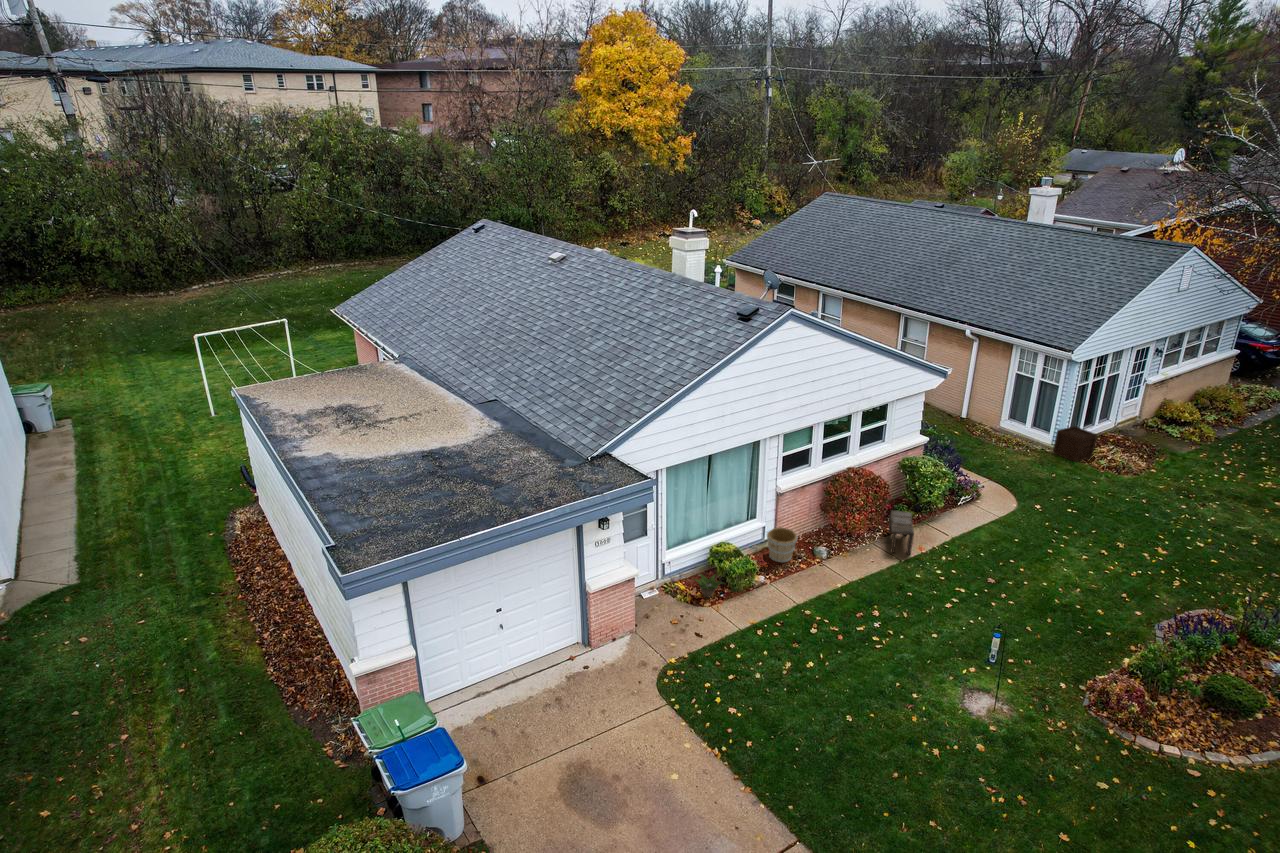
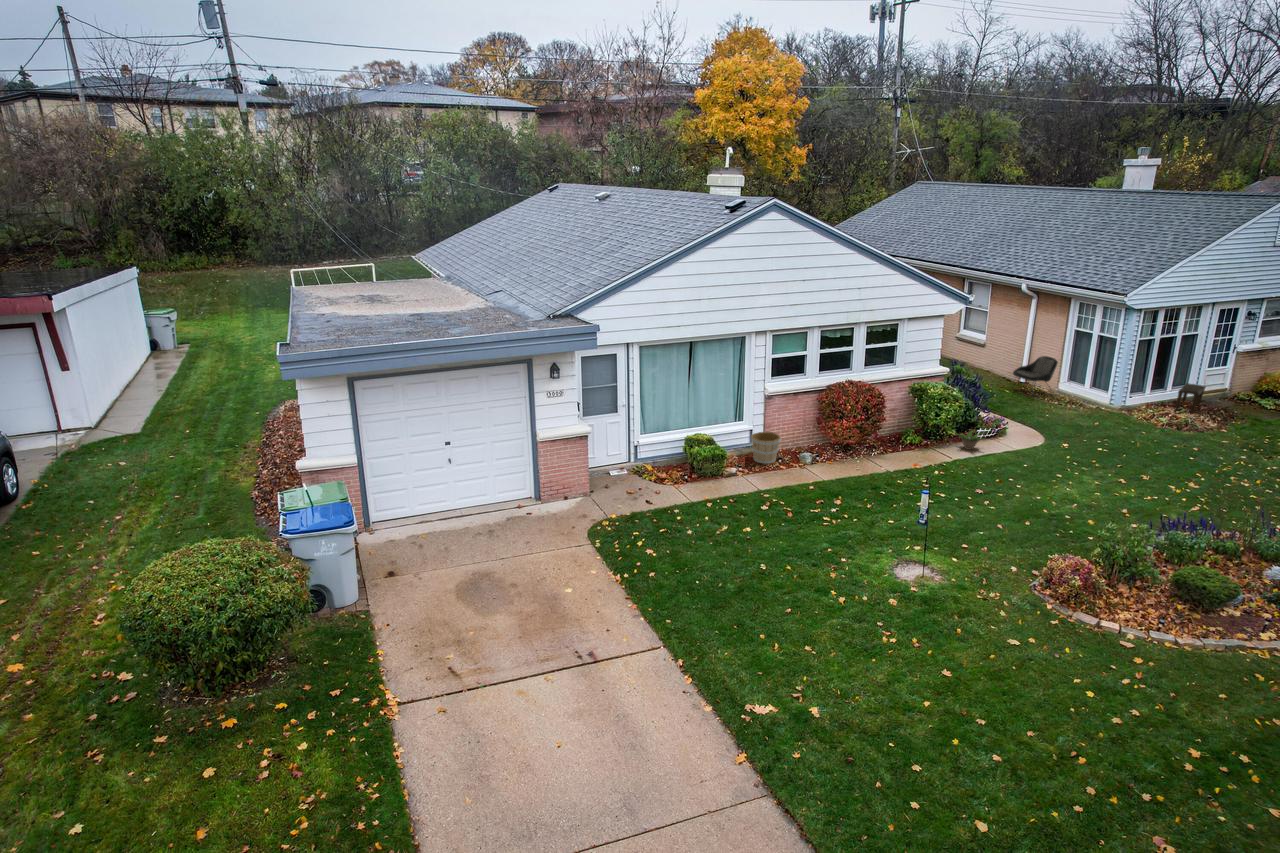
lounge chair: none [959,397,1001,439] -> present [1013,356,1058,397]
wooden crate: present [1053,426,1097,462] -> none [1110,384,1161,419]
bench: present [888,510,914,554] -> present [1175,383,1206,412]
decorative plant: present [694,574,723,597] -> present [958,431,982,450]

